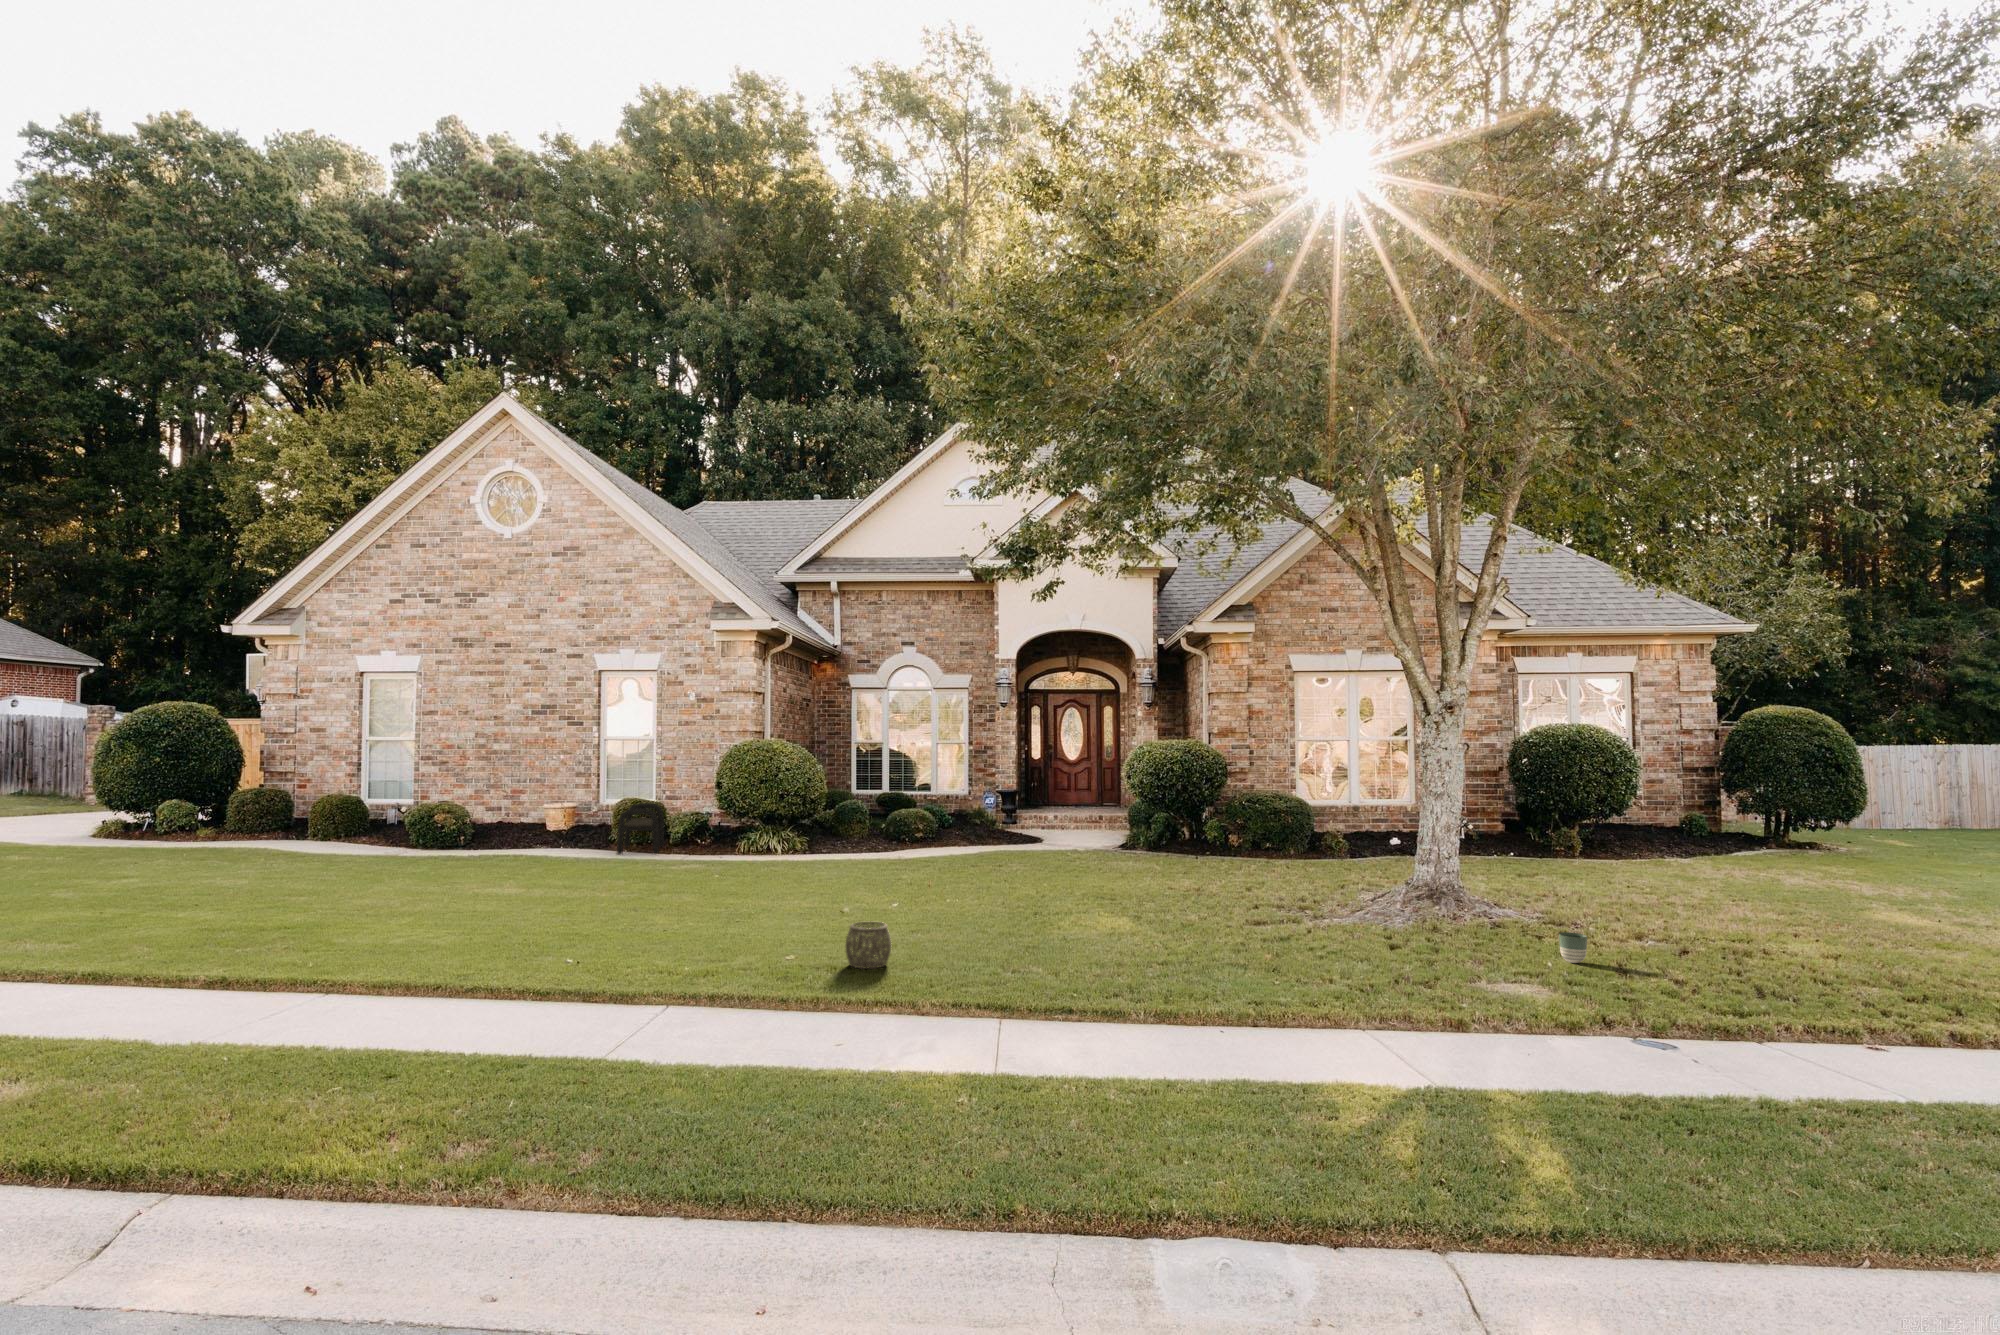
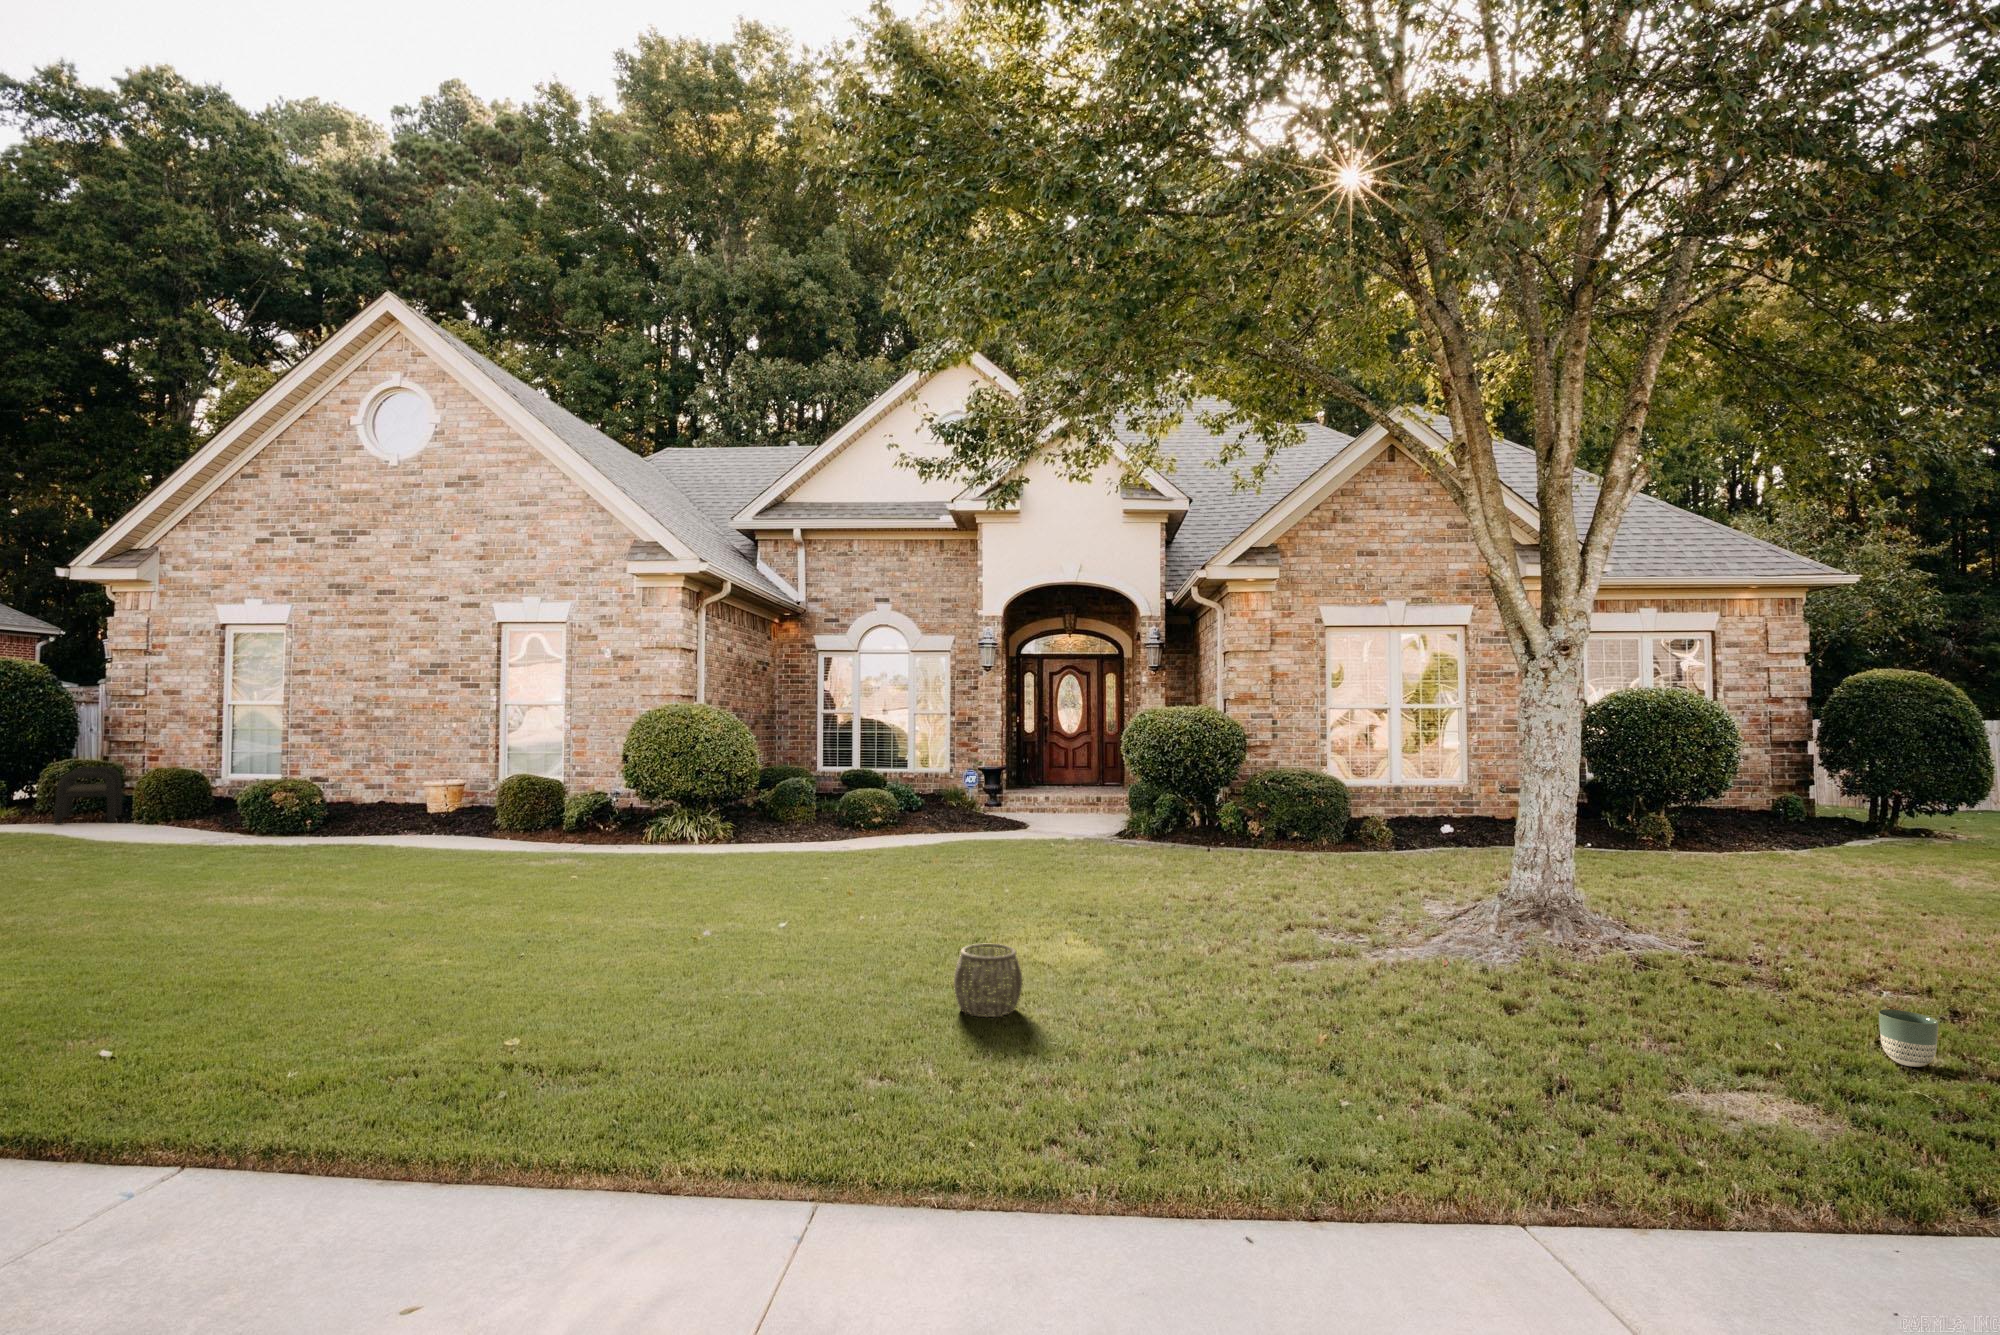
bench: present [617,803,664,855] -> present [54,766,122,825]
woven basket: present [845,921,891,969] -> present [954,944,1022,1017]

